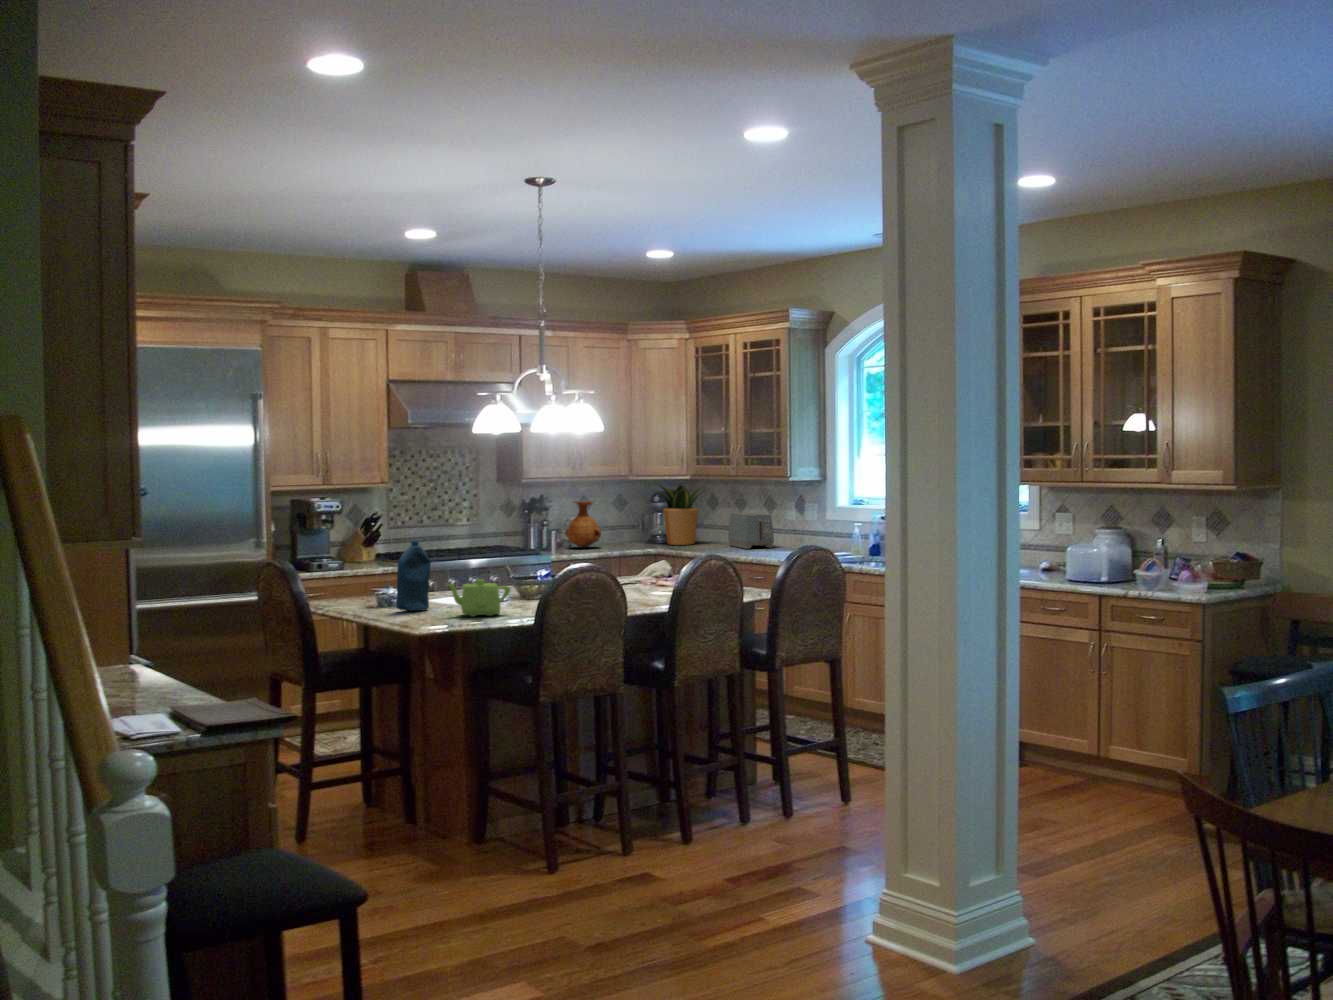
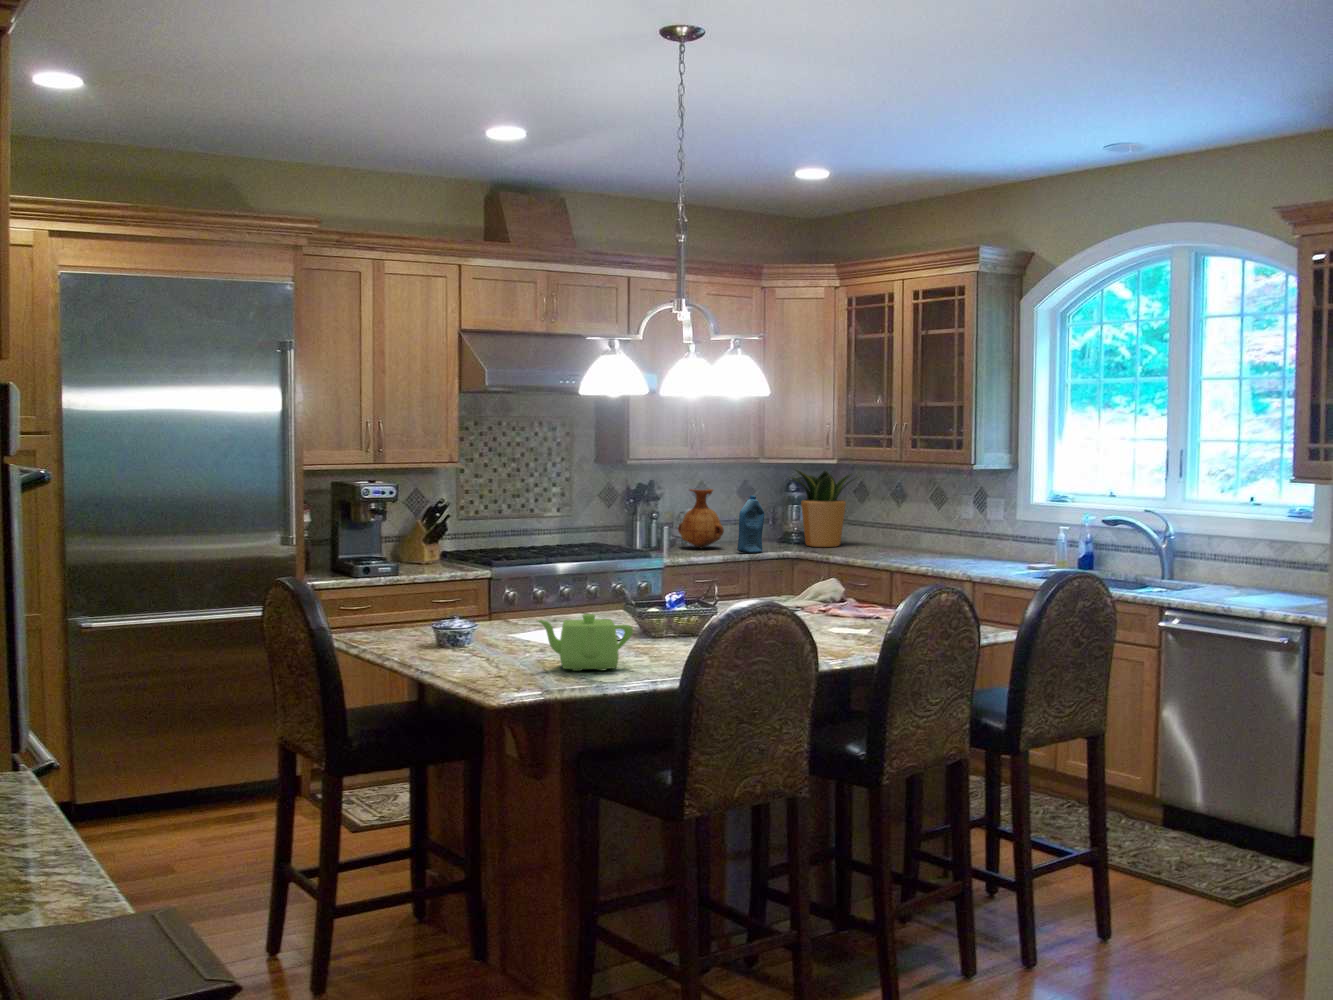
toaster: present [728,513,774,549] -> none [885,508,948,555]
bottle: present [396,541,431,611] -> present [737,495,764,553]

